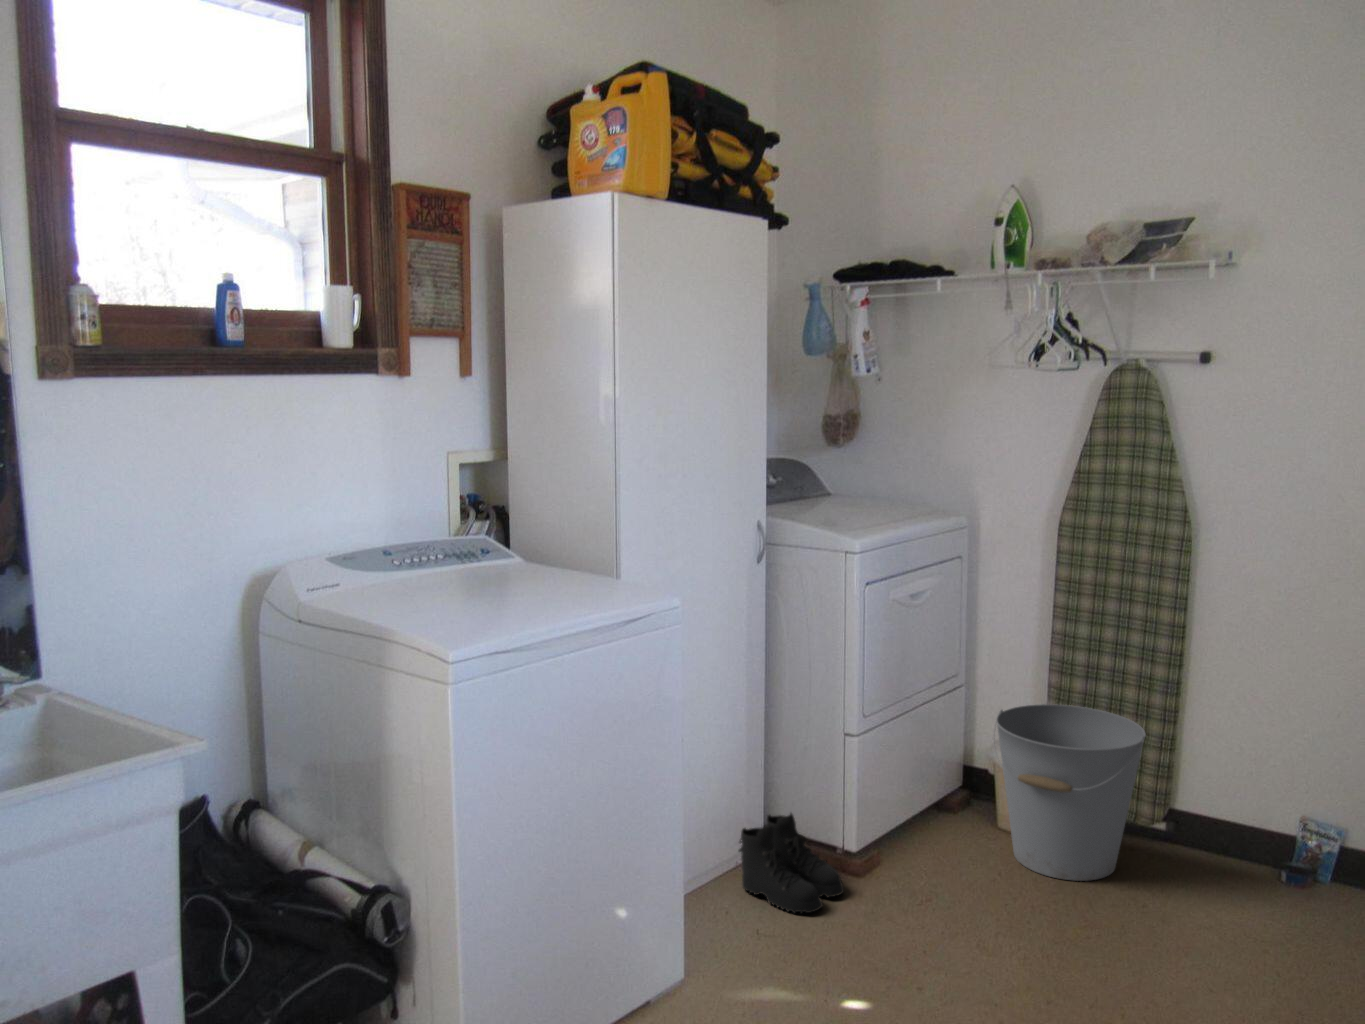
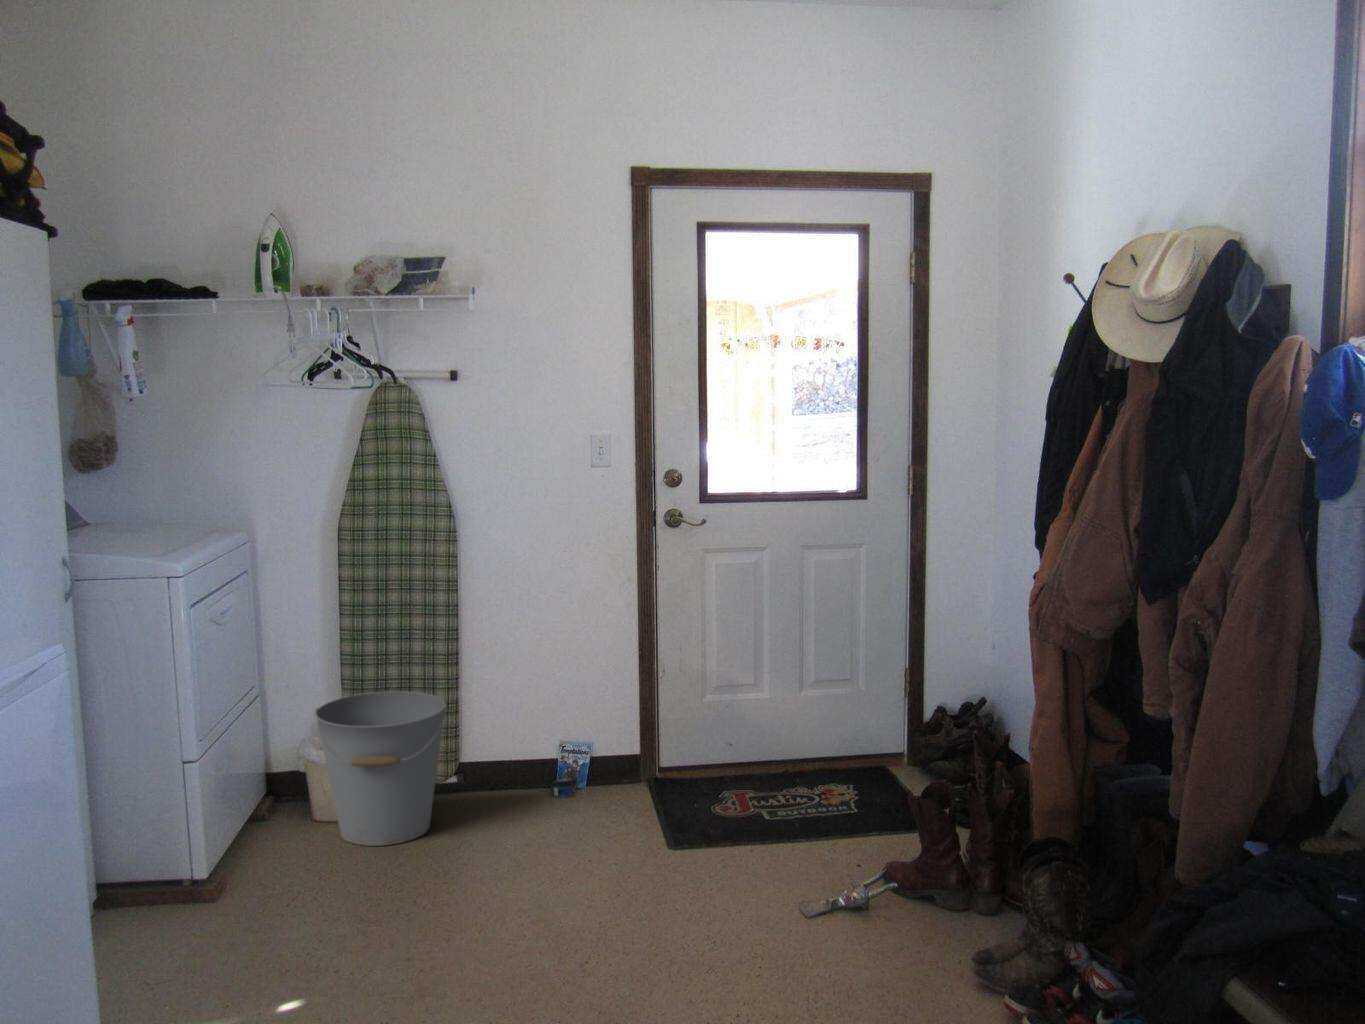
boots: present [739,813,844,913] -> none [90,853,211,949]

